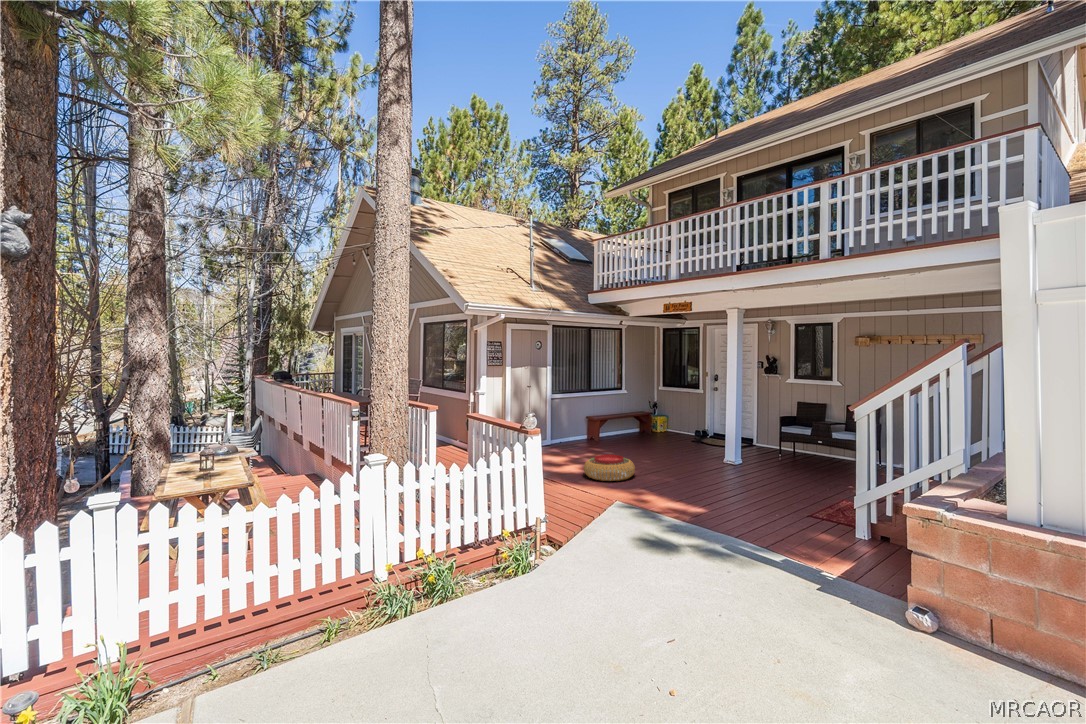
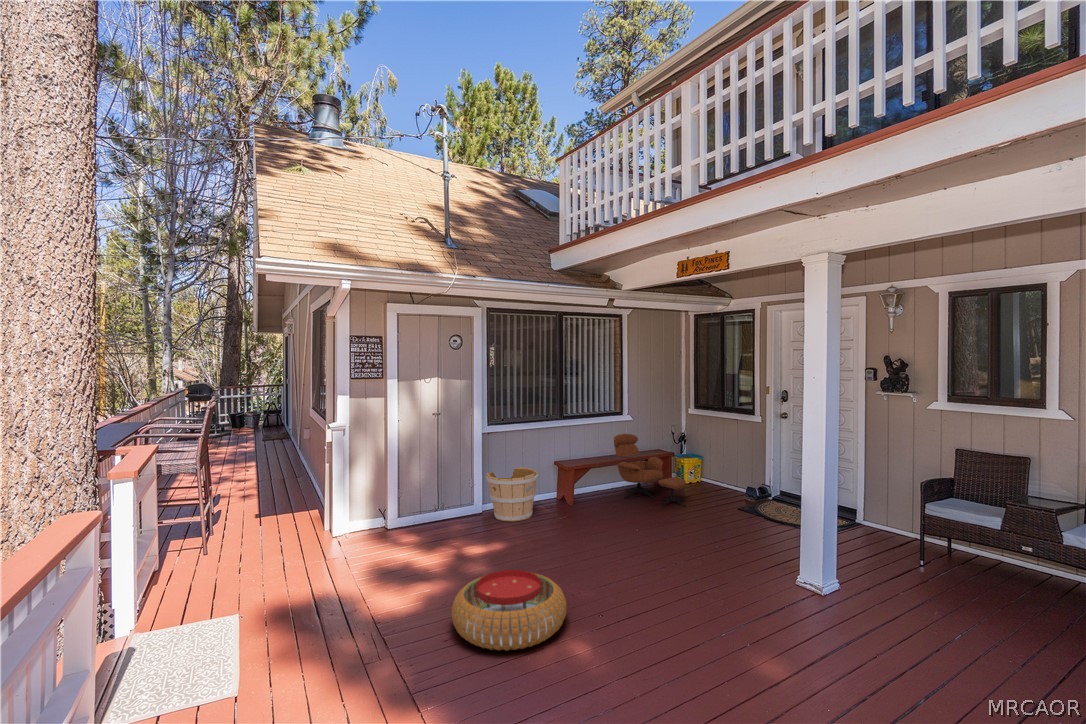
lounge chair: none [619,401,664,440] -> present [614,434,686,506]
wooden bucket: none [555,419,584,448] -> present [486,467,538,522]

